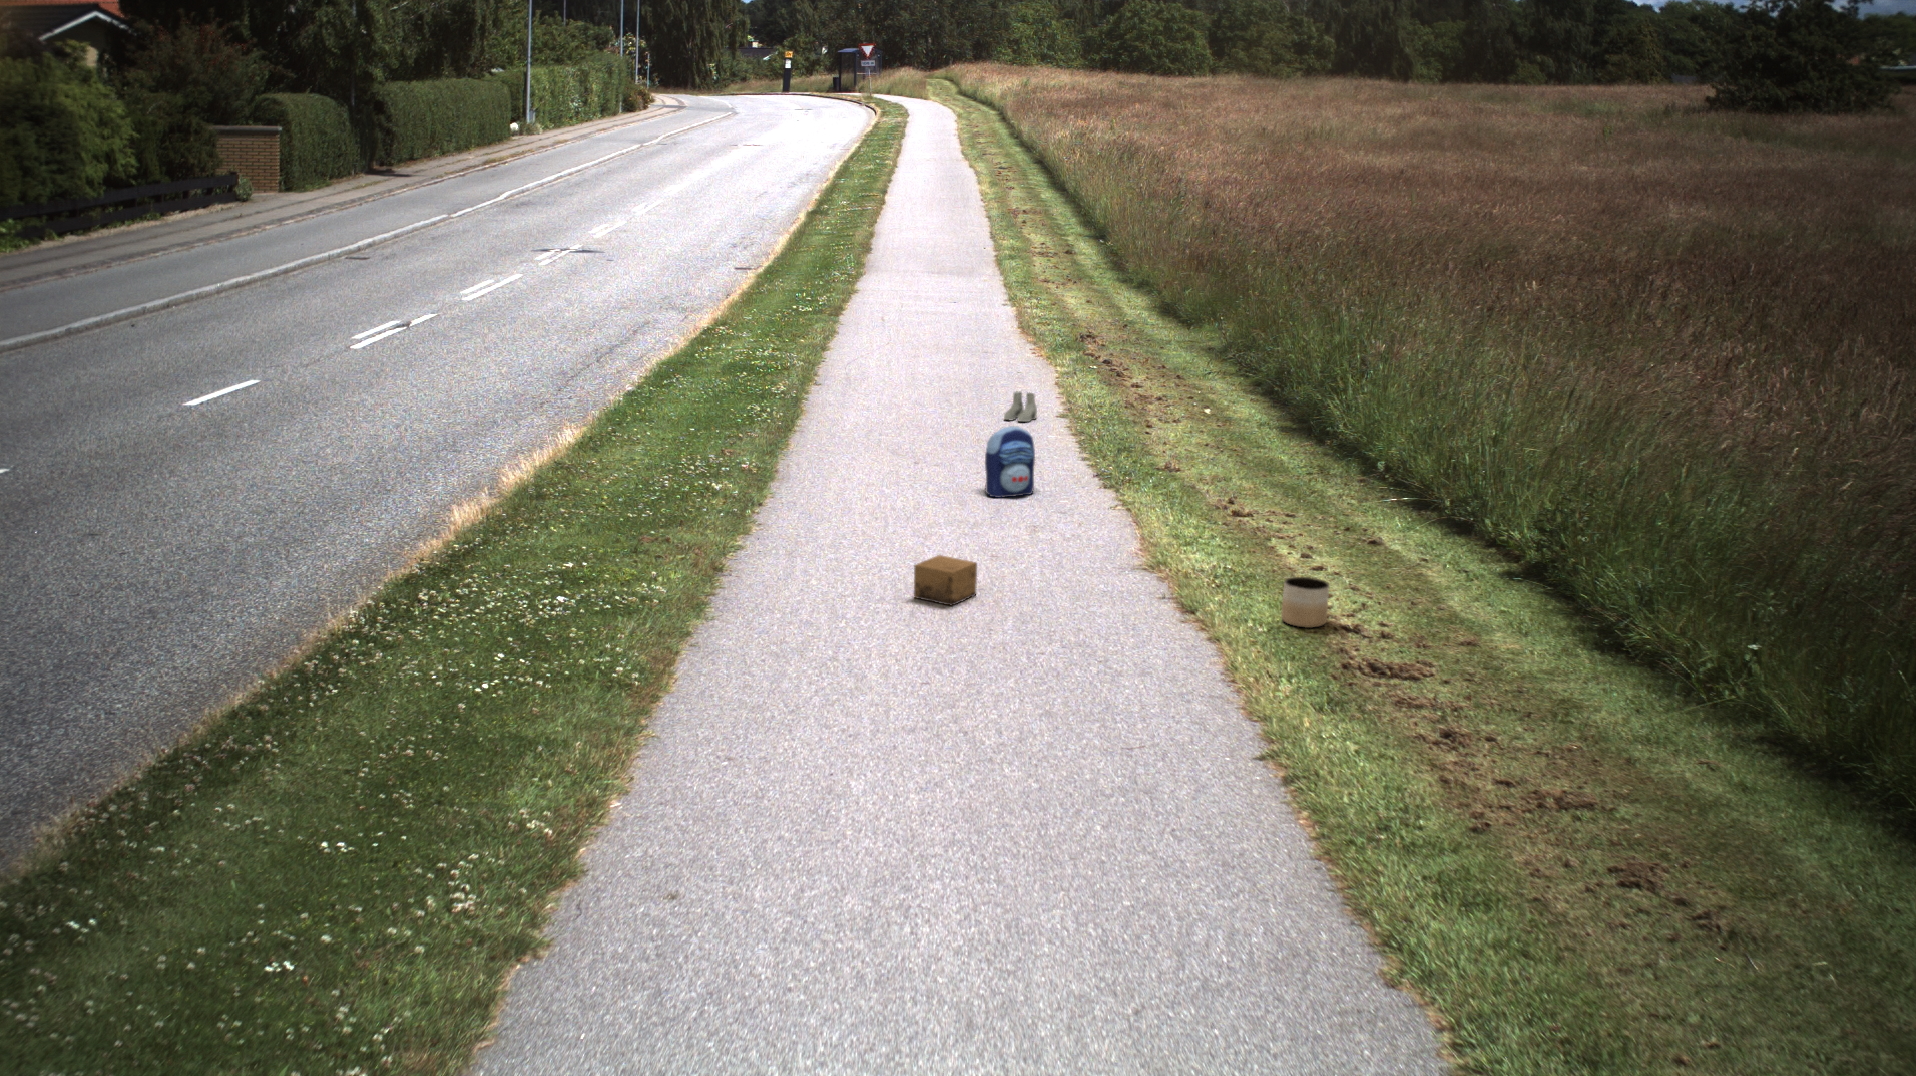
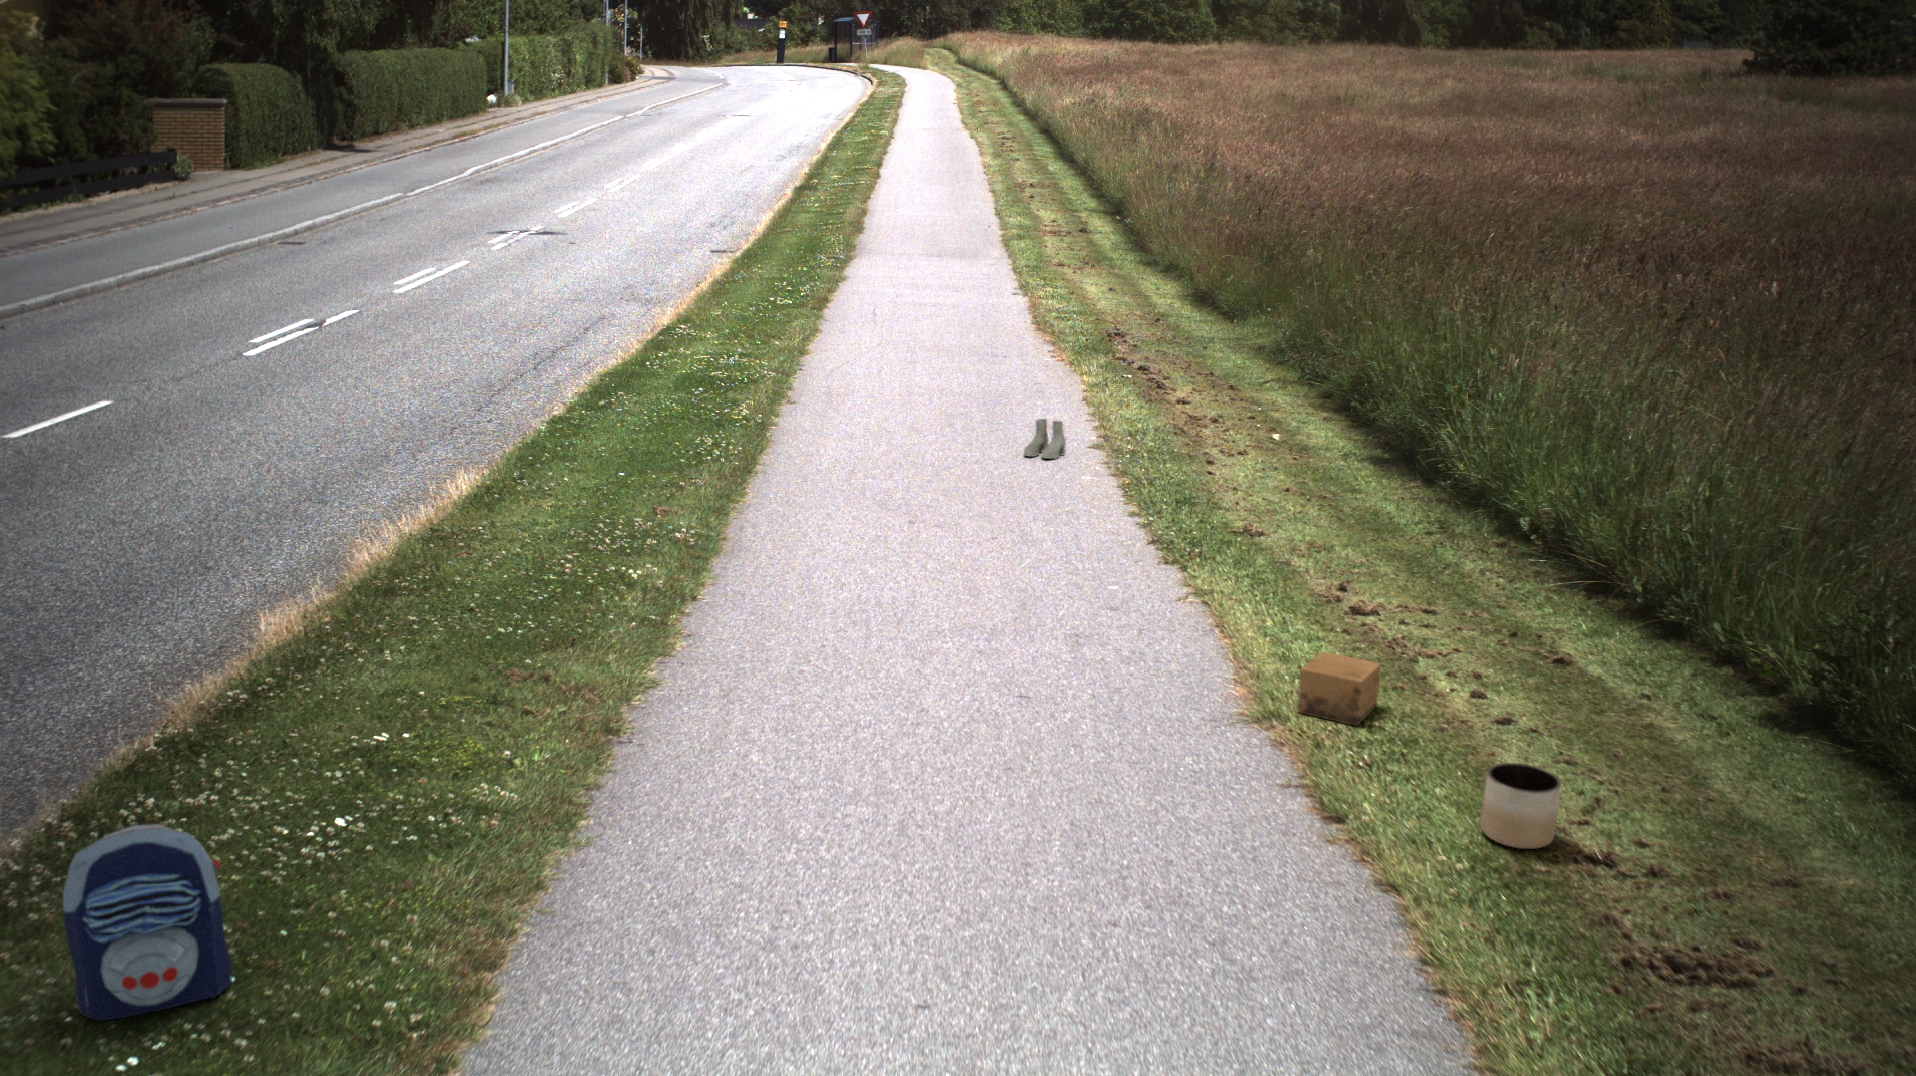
backpack: present [985,426,1035,498] -> present [63,824,232,1021]
cardboard box: present [914,555,977,606] -> present [1297,651,1381,726]

